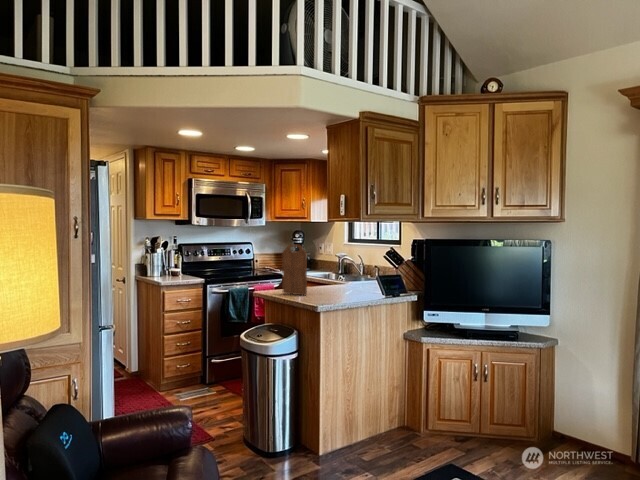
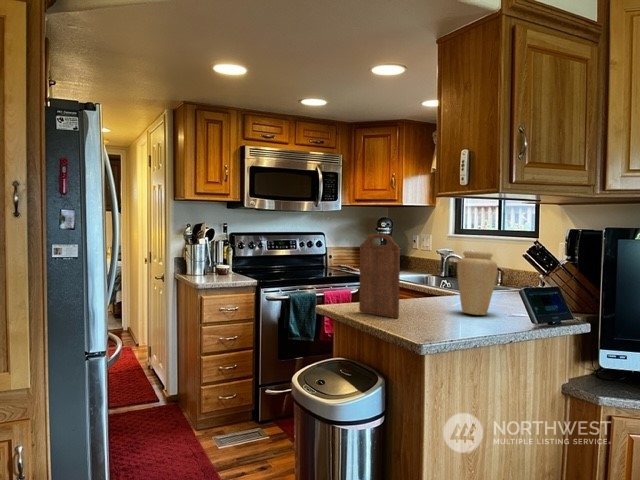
vase: none [342,254,365,292] -> present [457,251,497,315]

